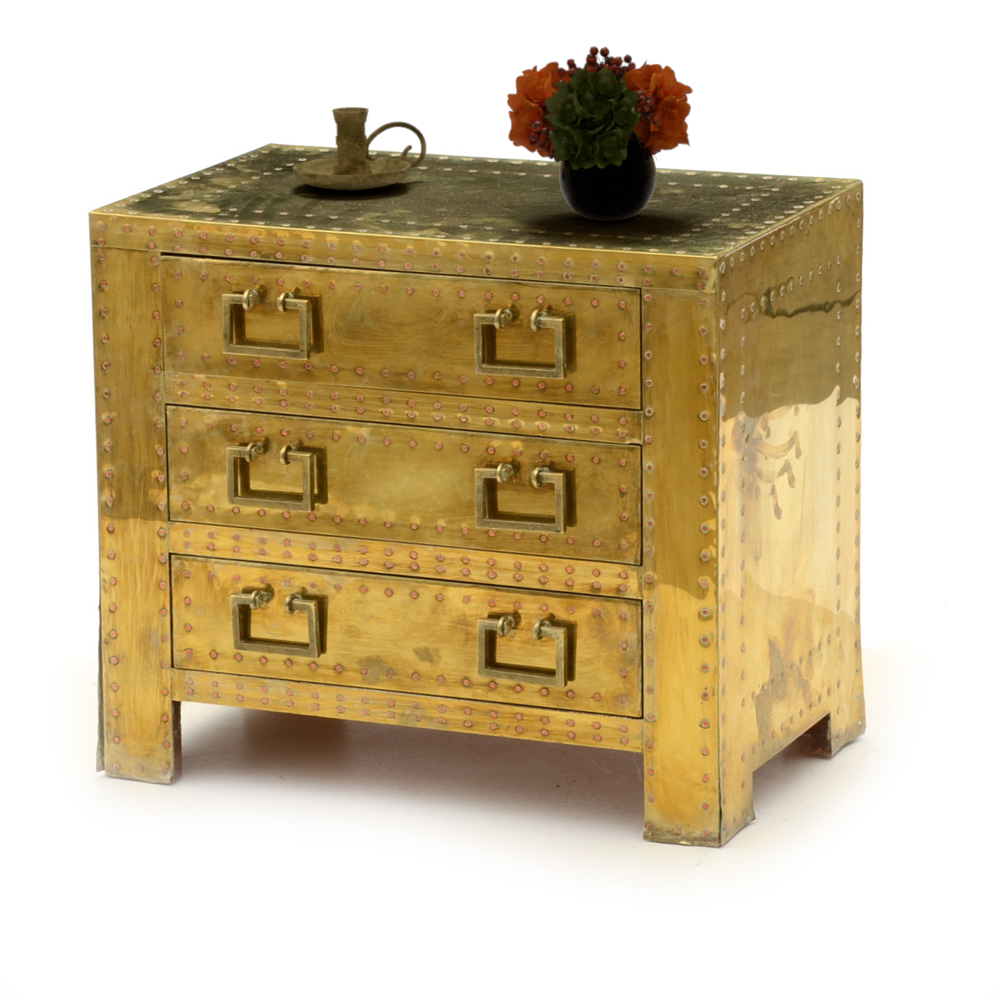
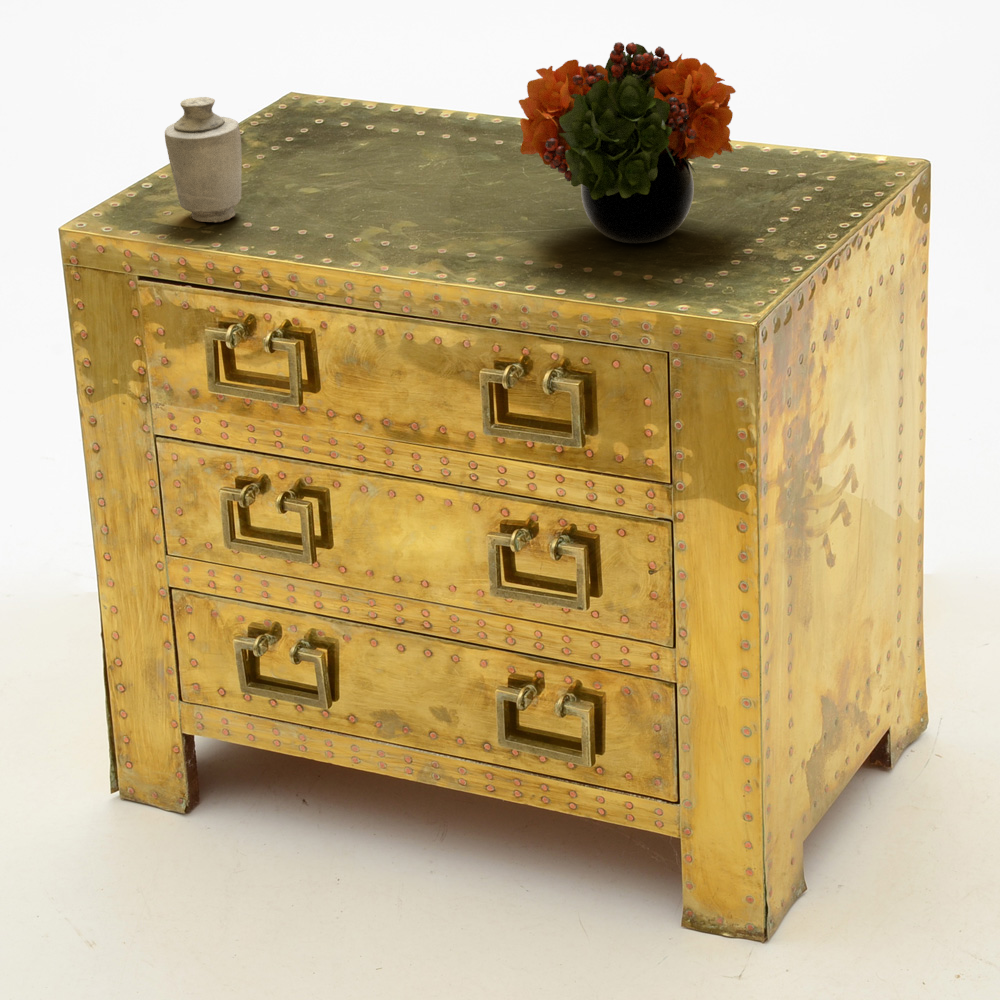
vase: none [191,100,257,210] -> present [165,97,242,223]
candle holder: present [293,107,426,190] -> none [292,84,443,184]

